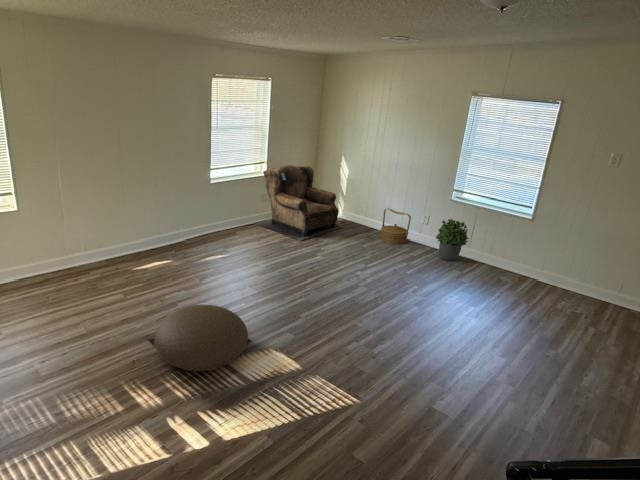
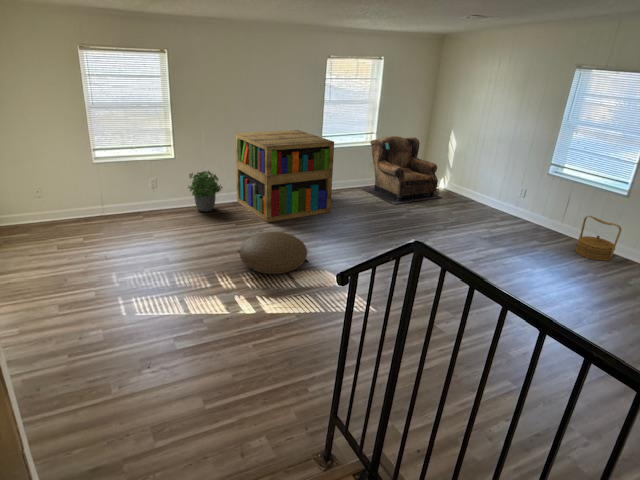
bookshelf: none [106,163,239,284] -> present [235,130,334,222]
woven basket: present [380,208,411,244] -> present [576,216,621,261]
potted plant: present [436,219,468,261] -> present [188,171,222,212]

